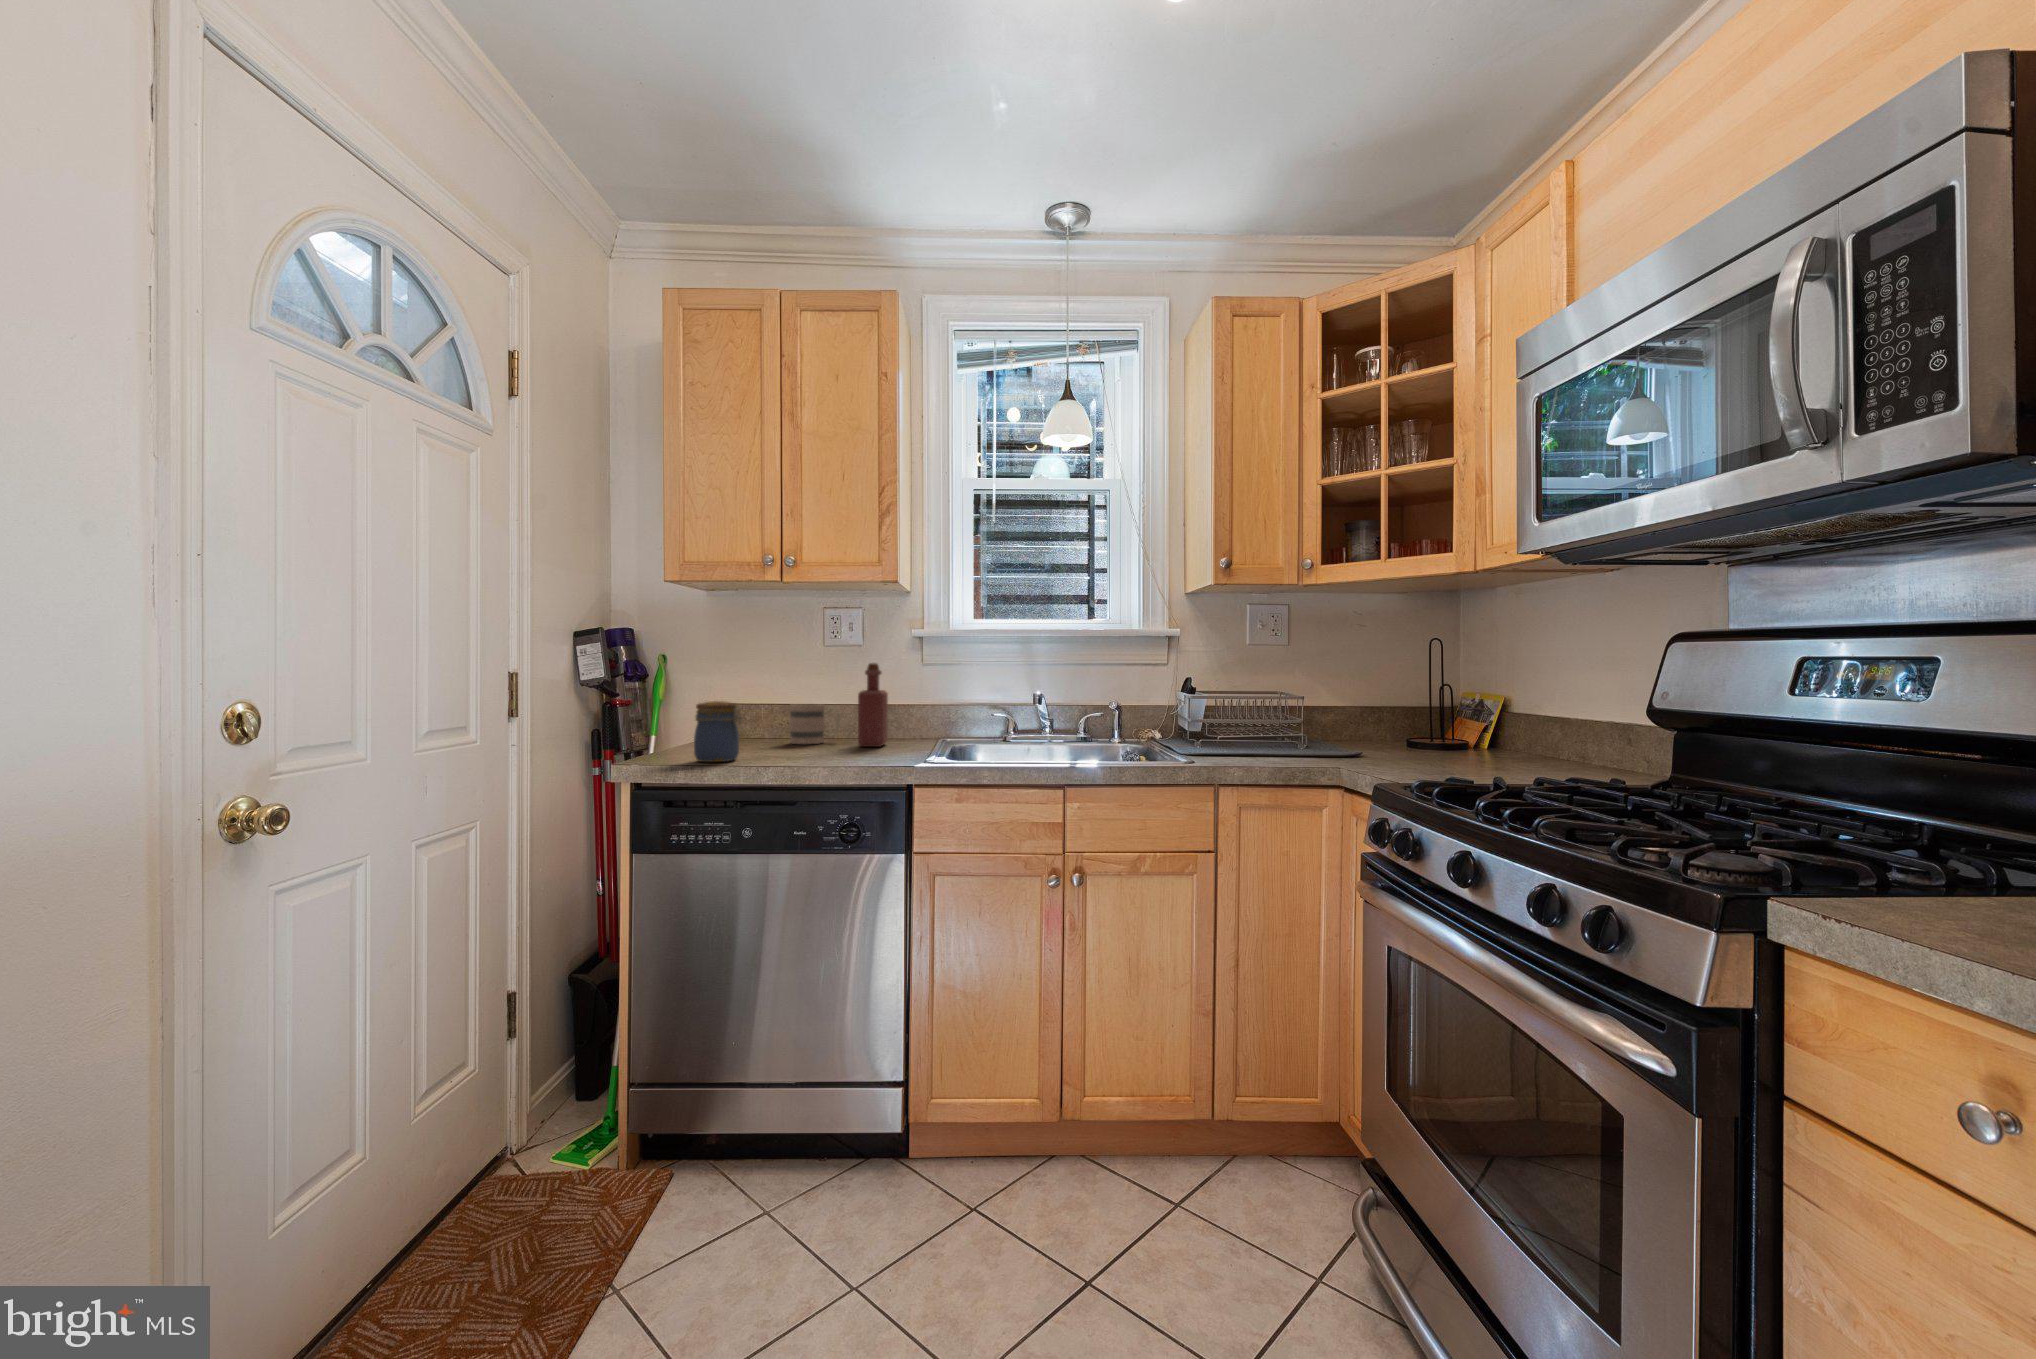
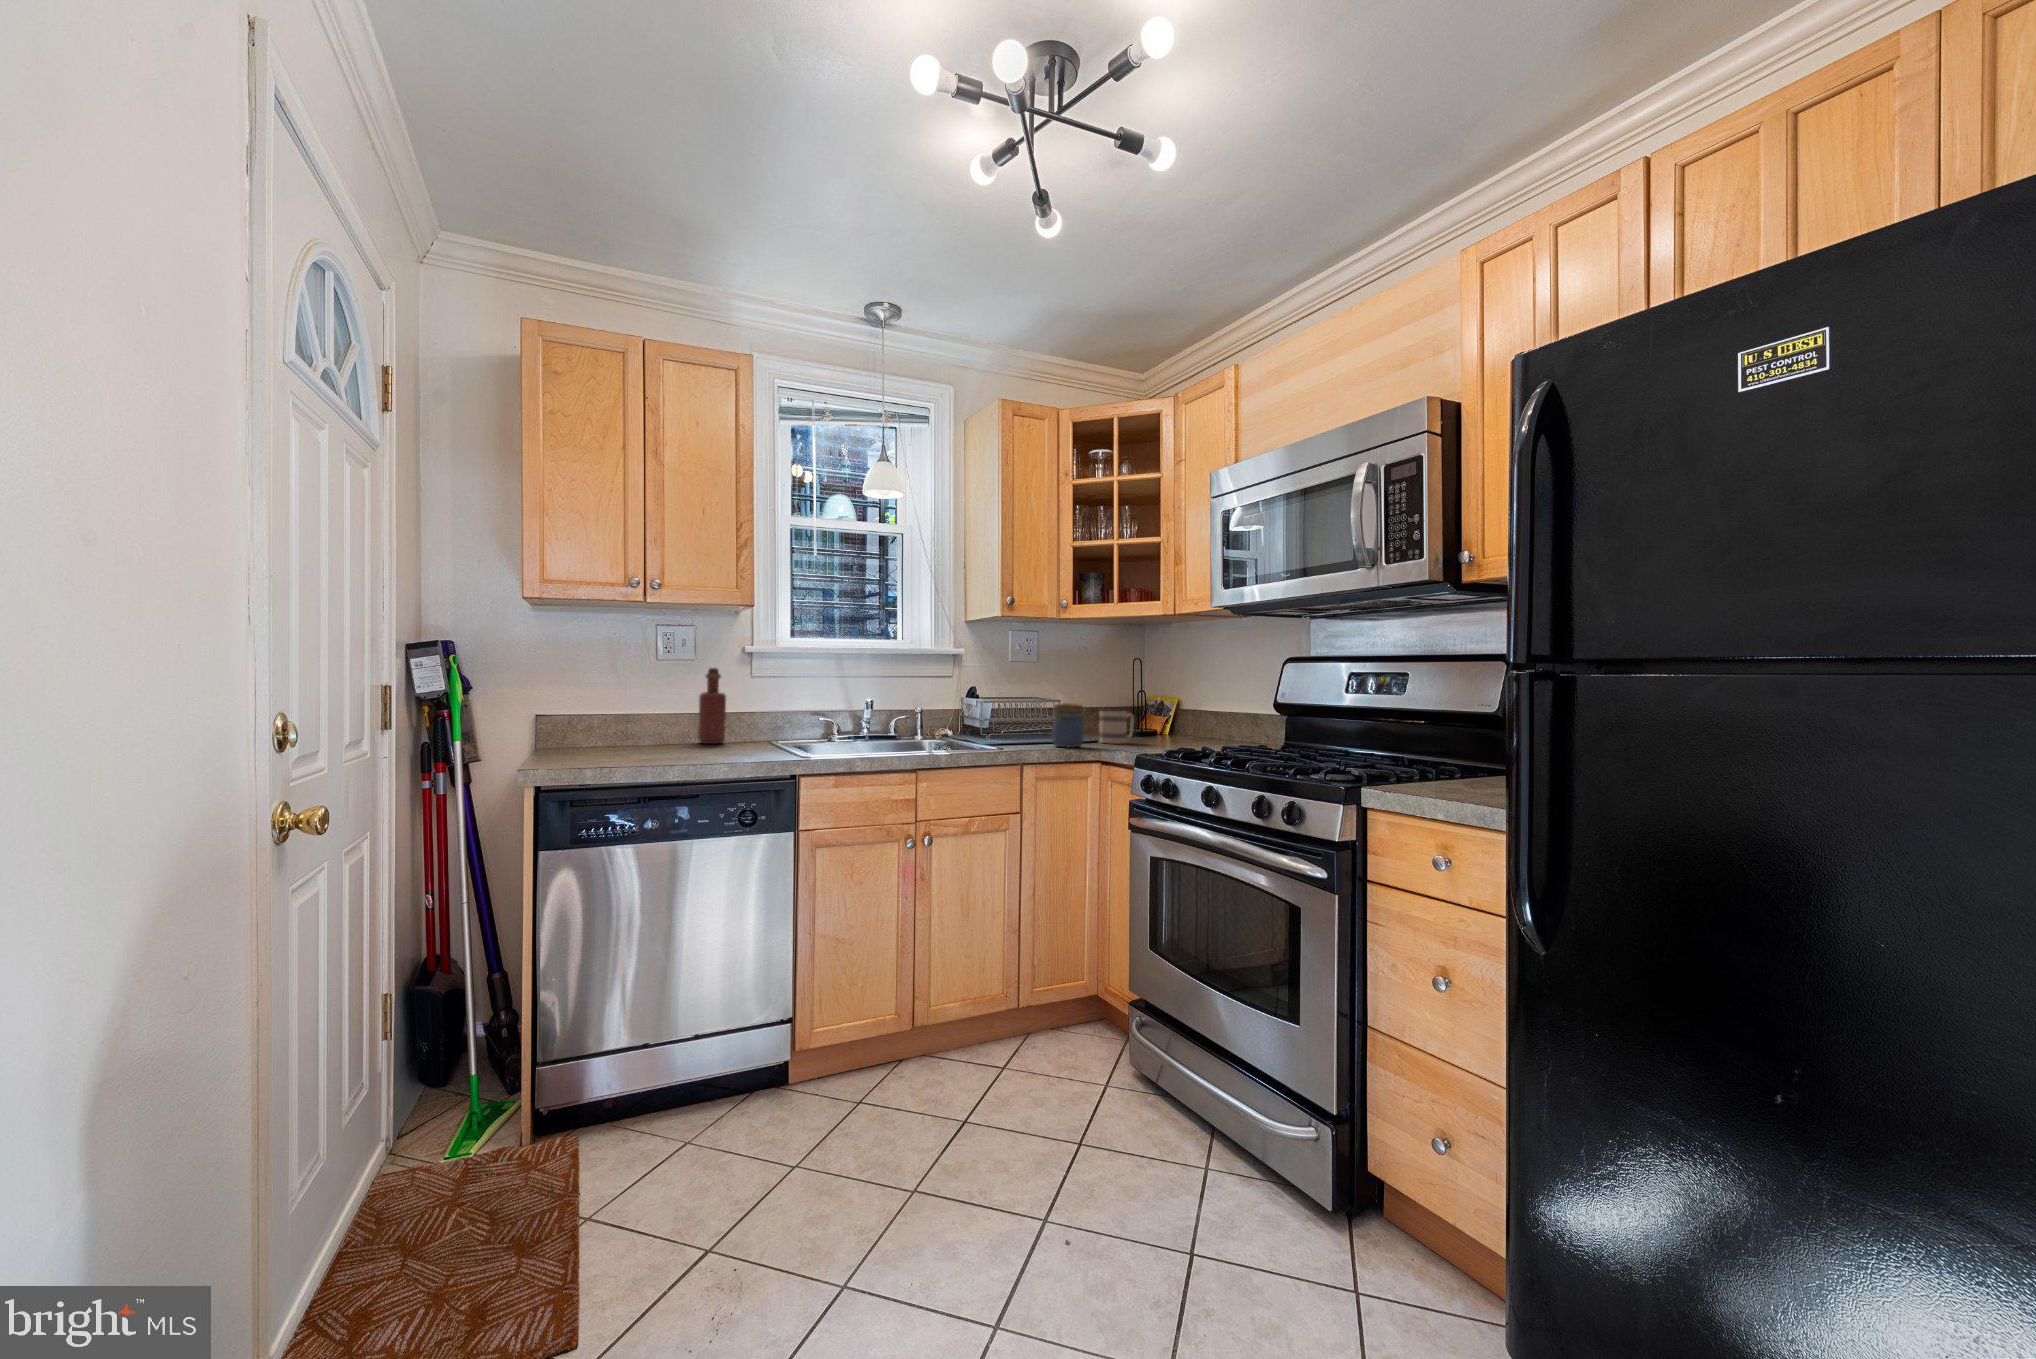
jar: present [694,701,742,762] -> present [1052,703,1085,747]
mug: present [789,704,840,744] -> present [1099,711,1134,744]

